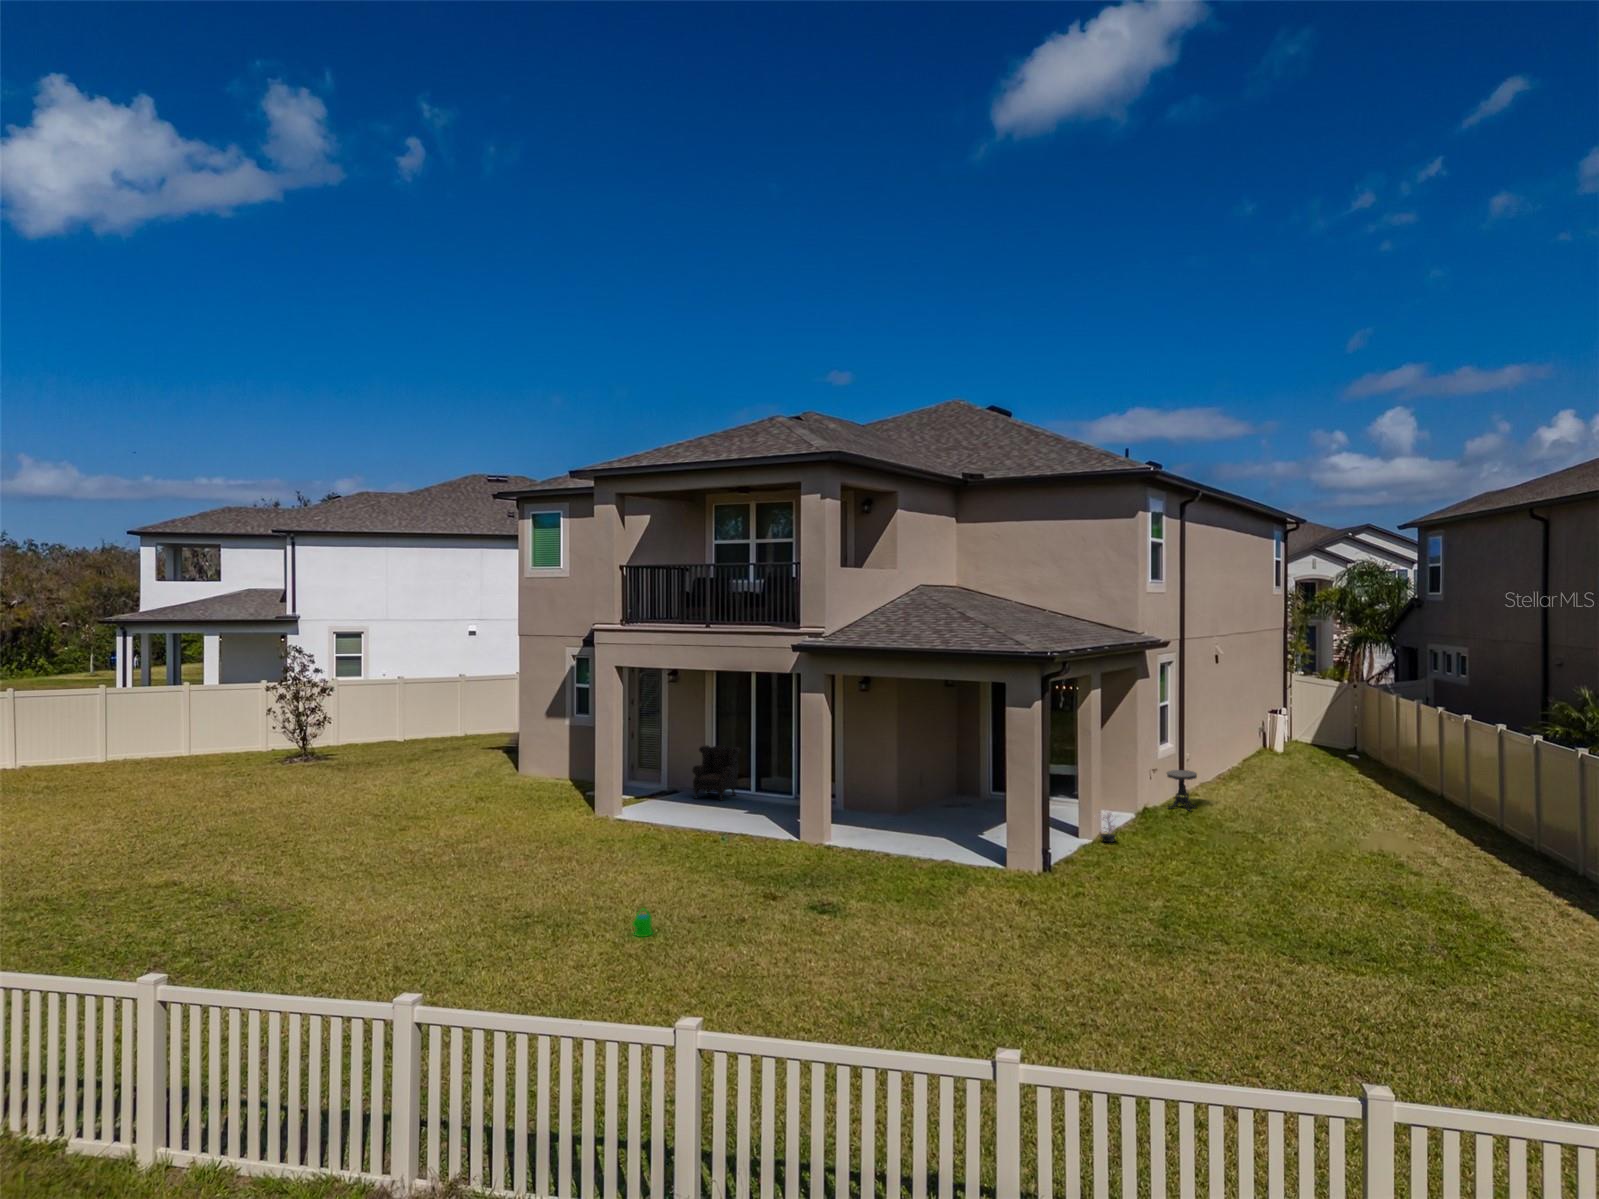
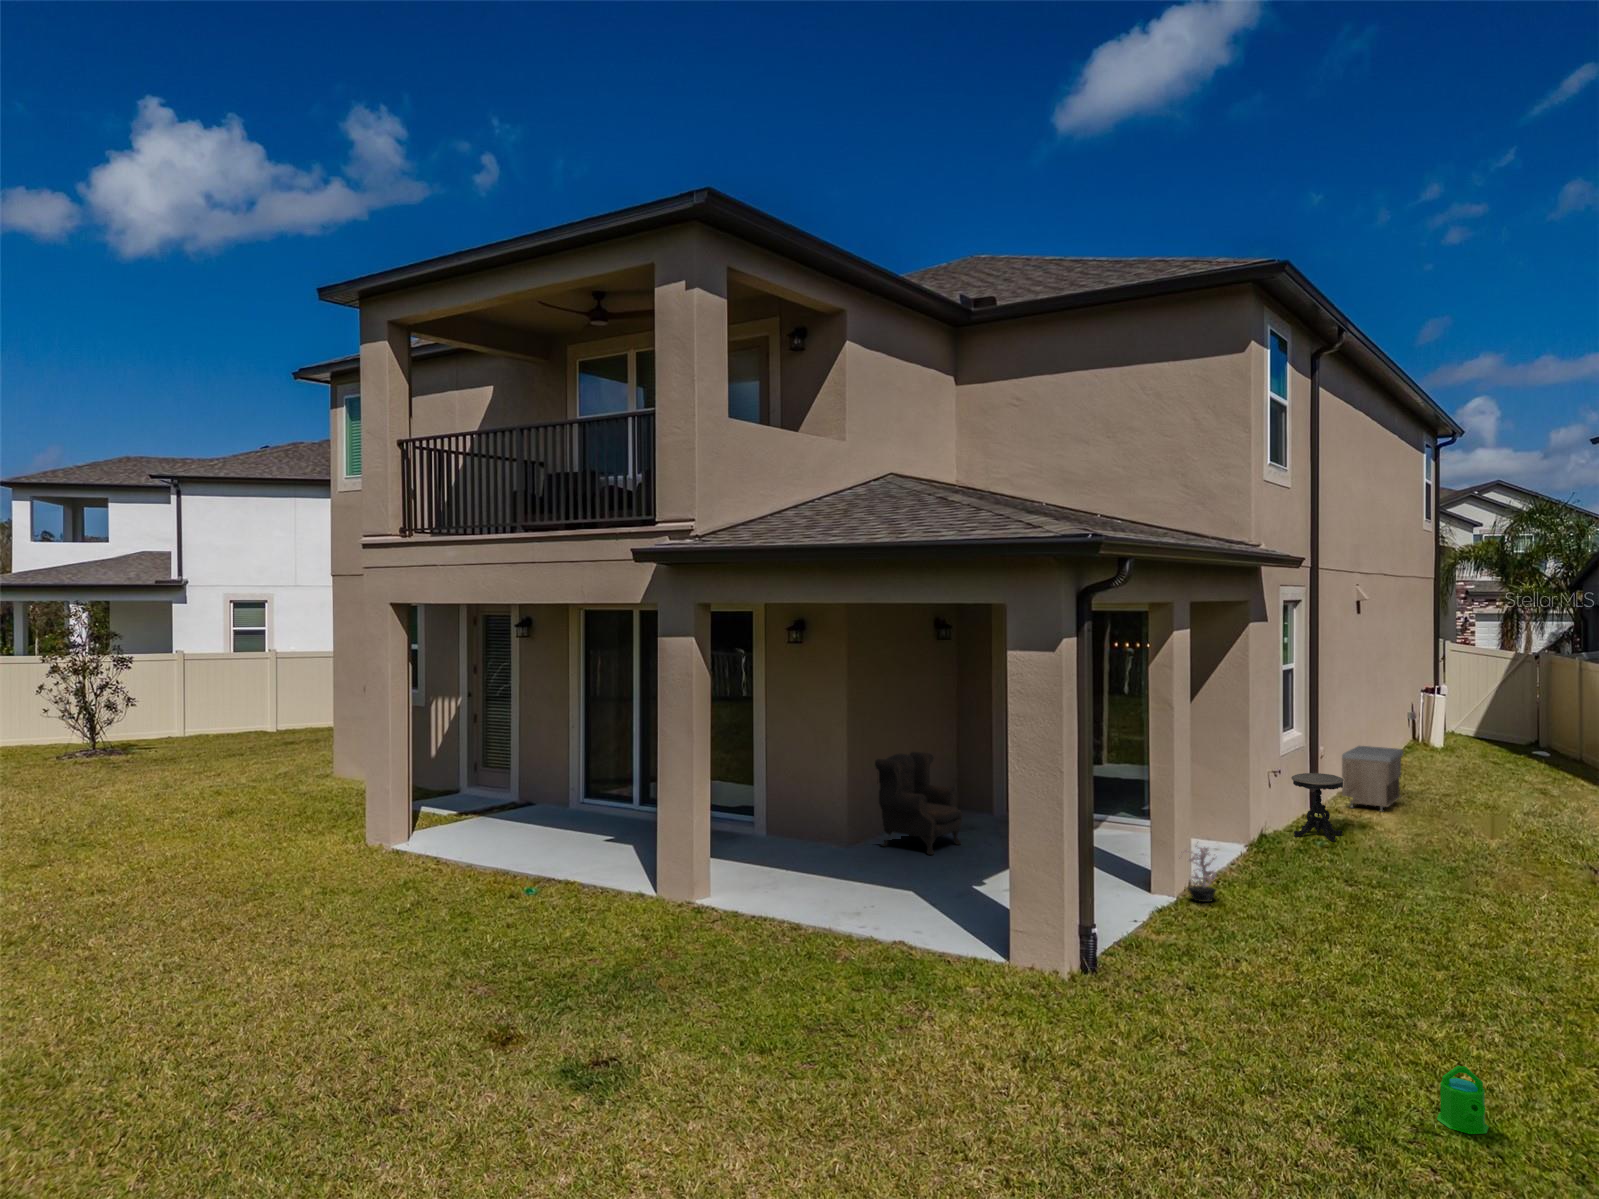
armchair: present [692,745,741,801] -> present [875,752,963,855]
storage bench: none [1202,752,1242,794] -> present [1342,746,1403,811]
watering can: present [633,908,652,937] -> present [1437,1066,1489,1134]

